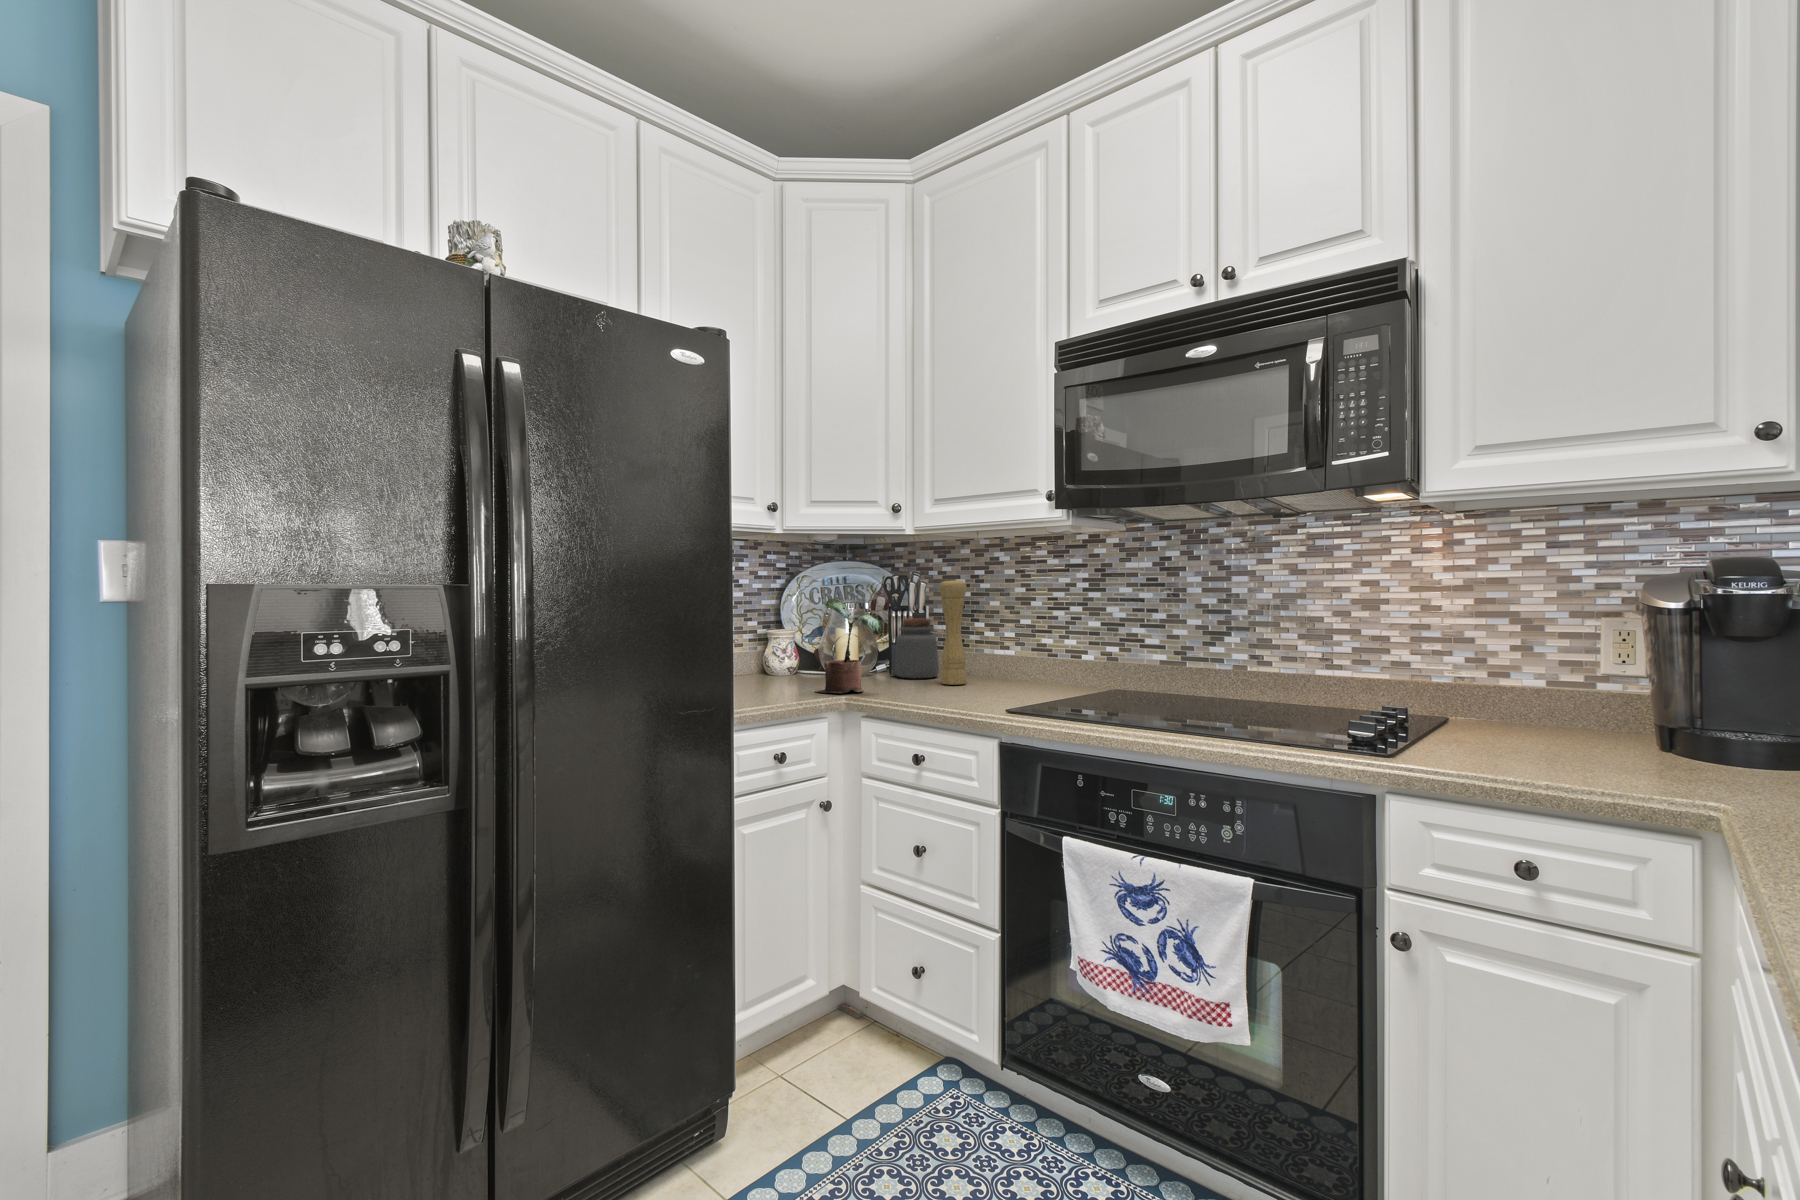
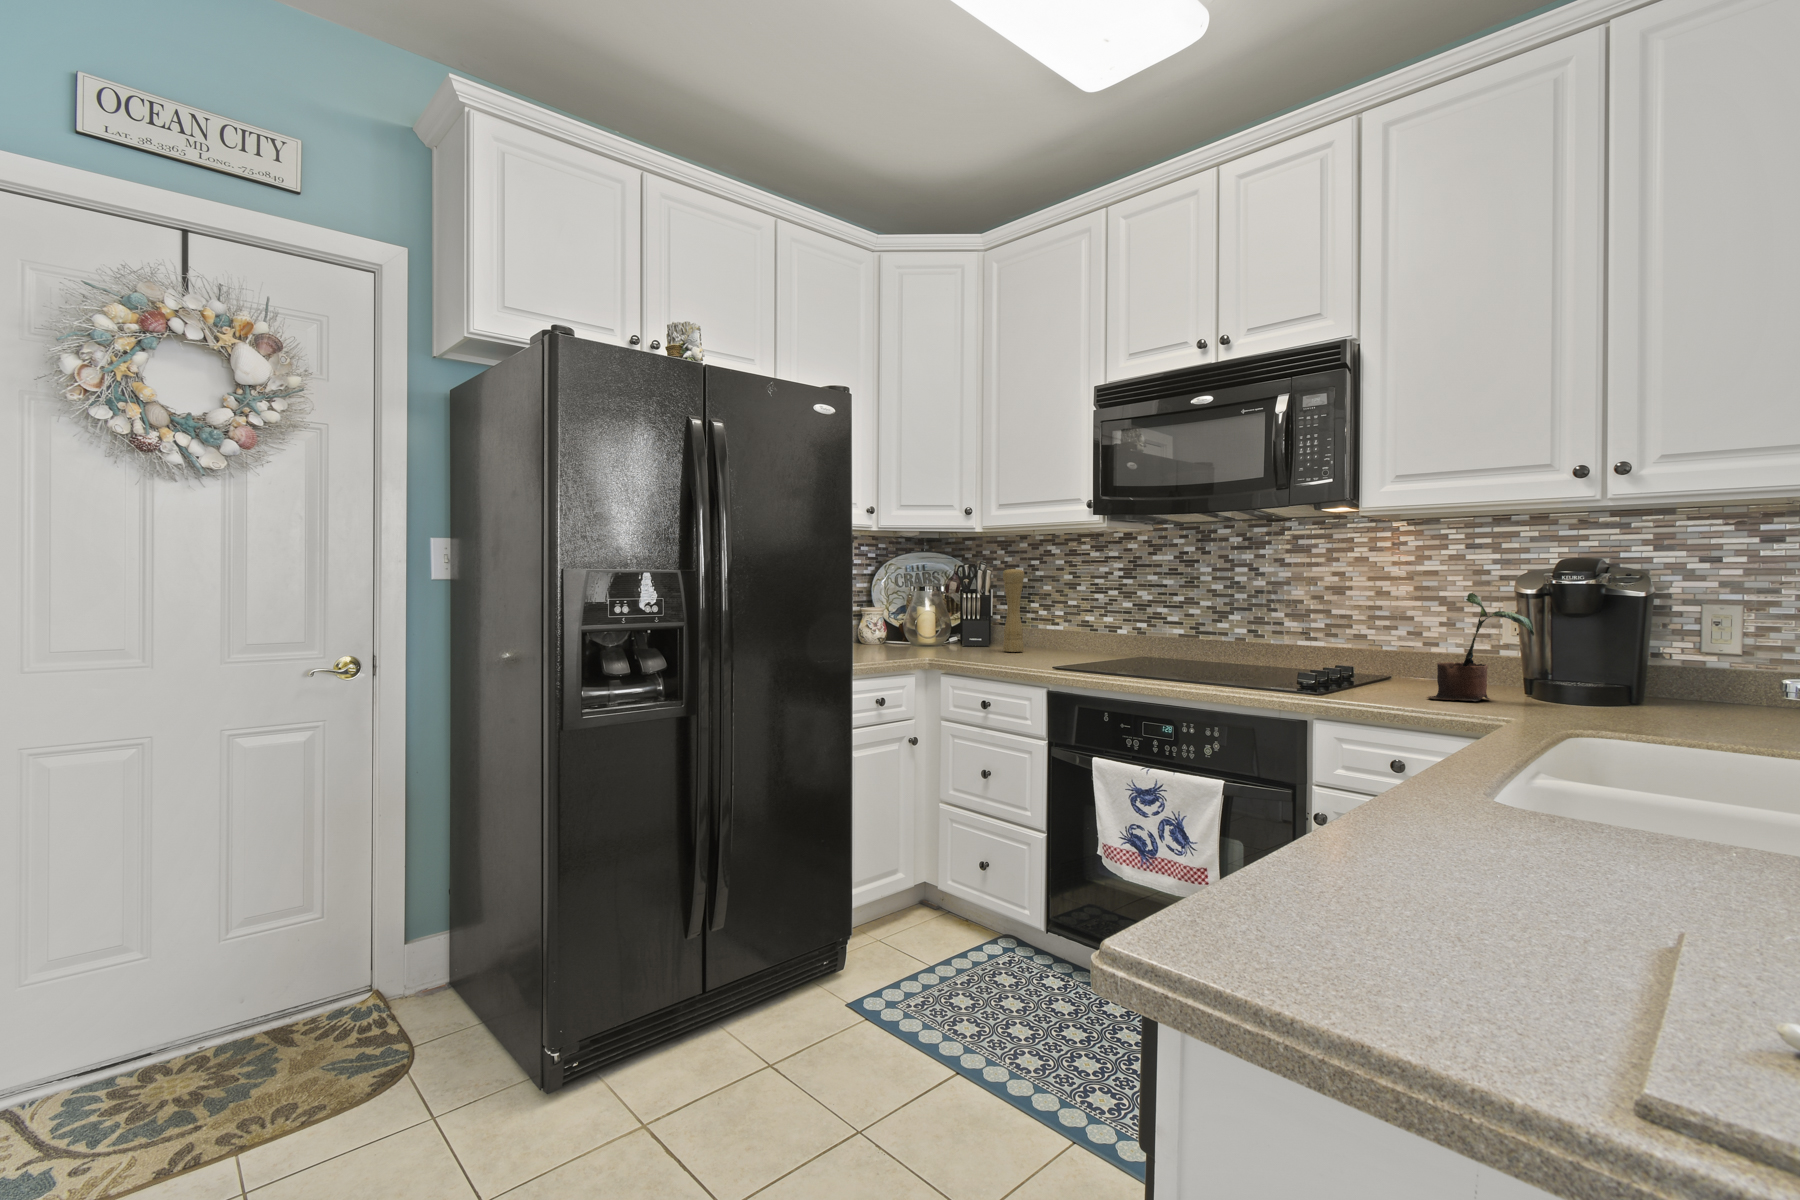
potted plant: present [815,599,883,693] -> present [1427,593,1534,701]
jar: present [895,618,939,678] -> none [966,600,1002,648]

